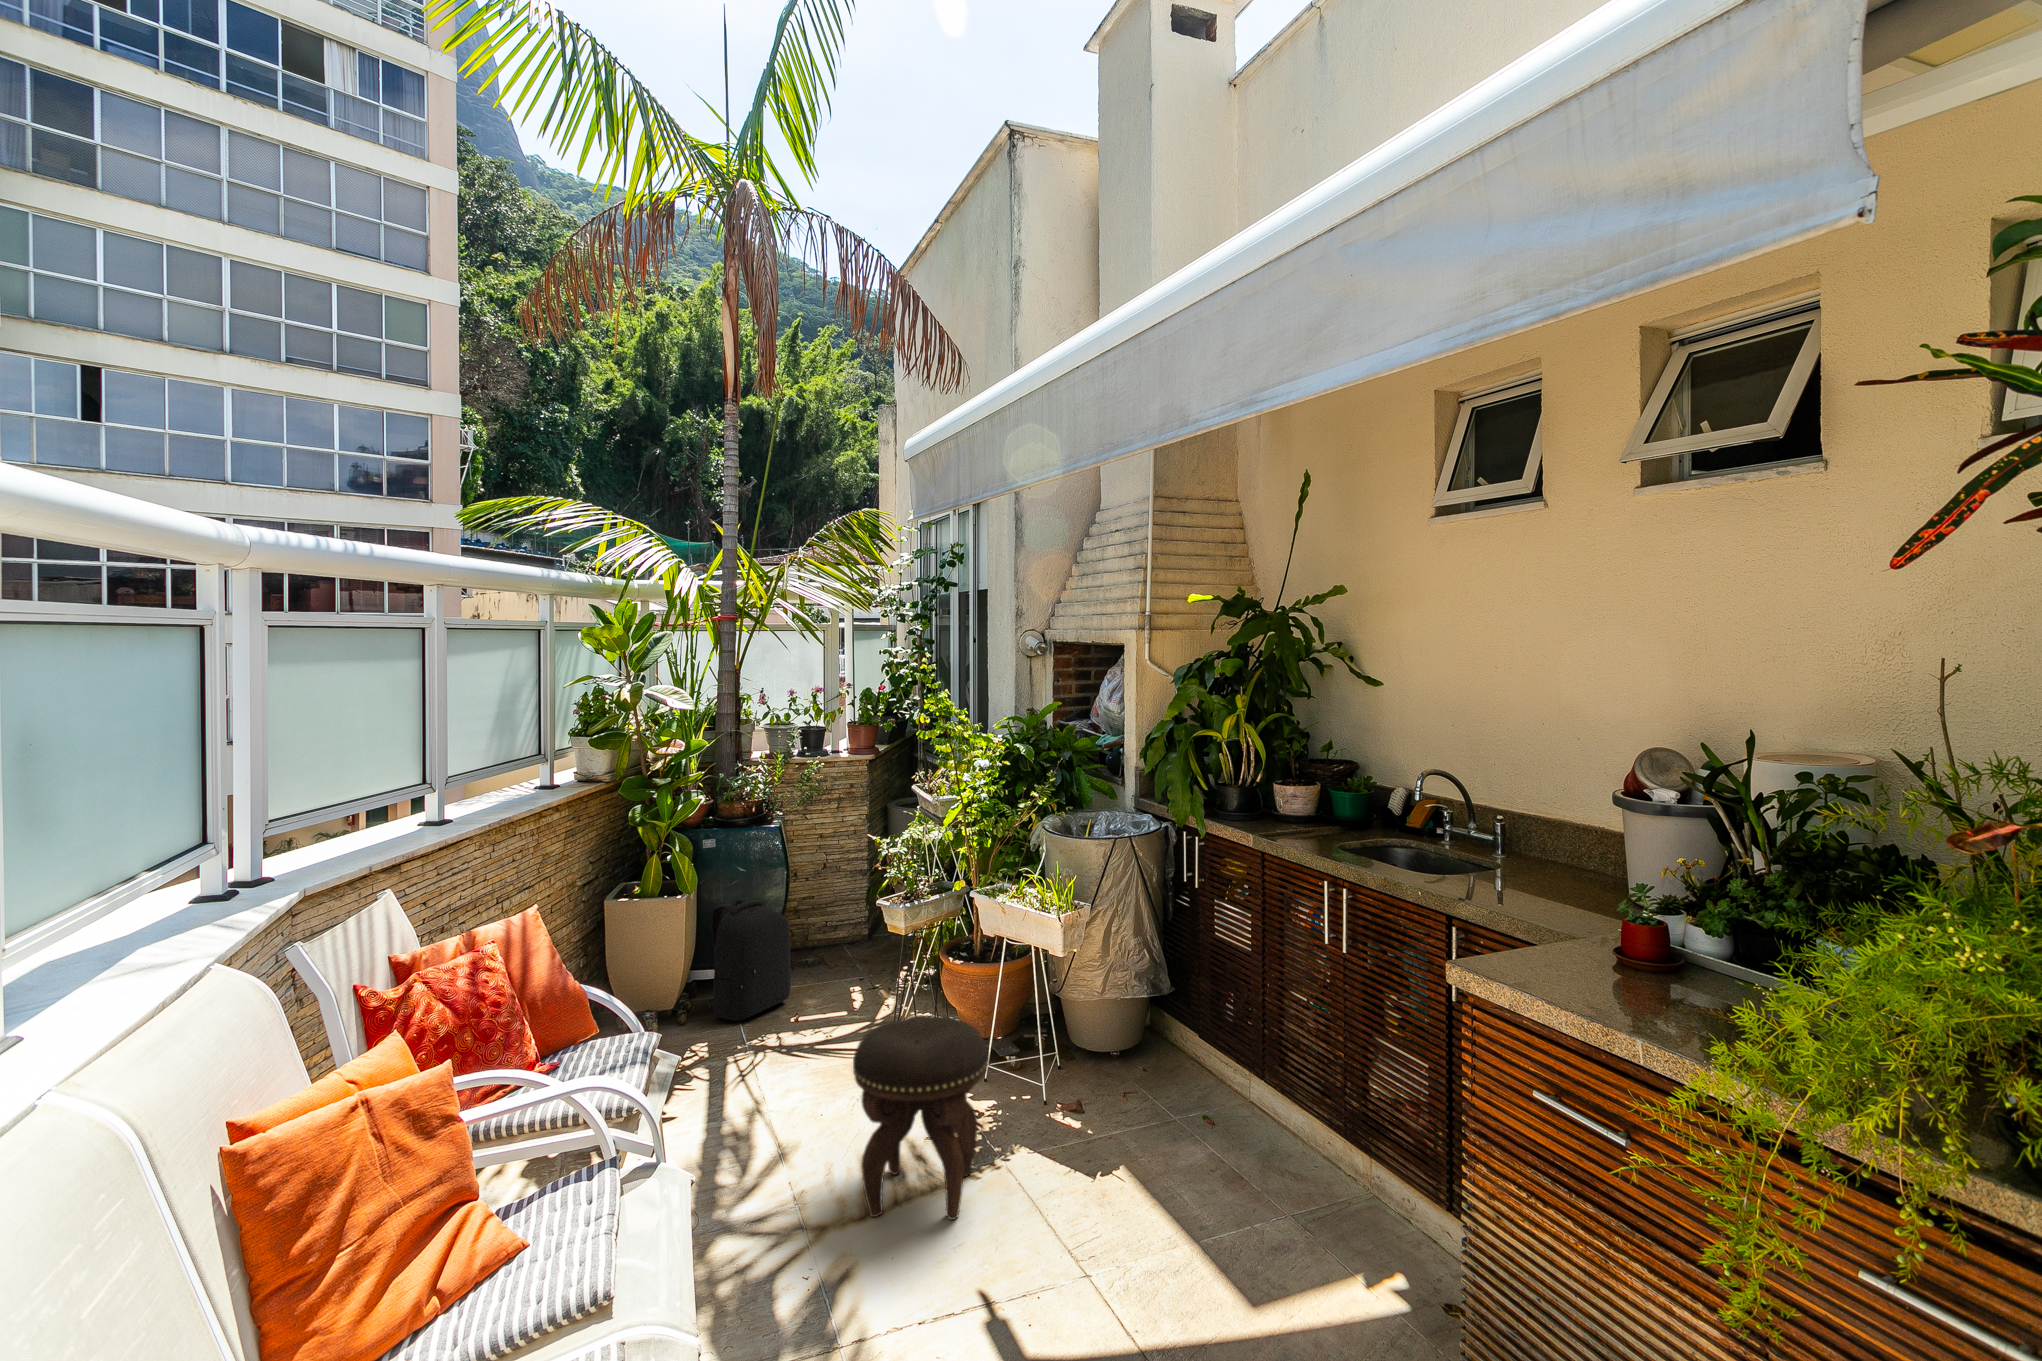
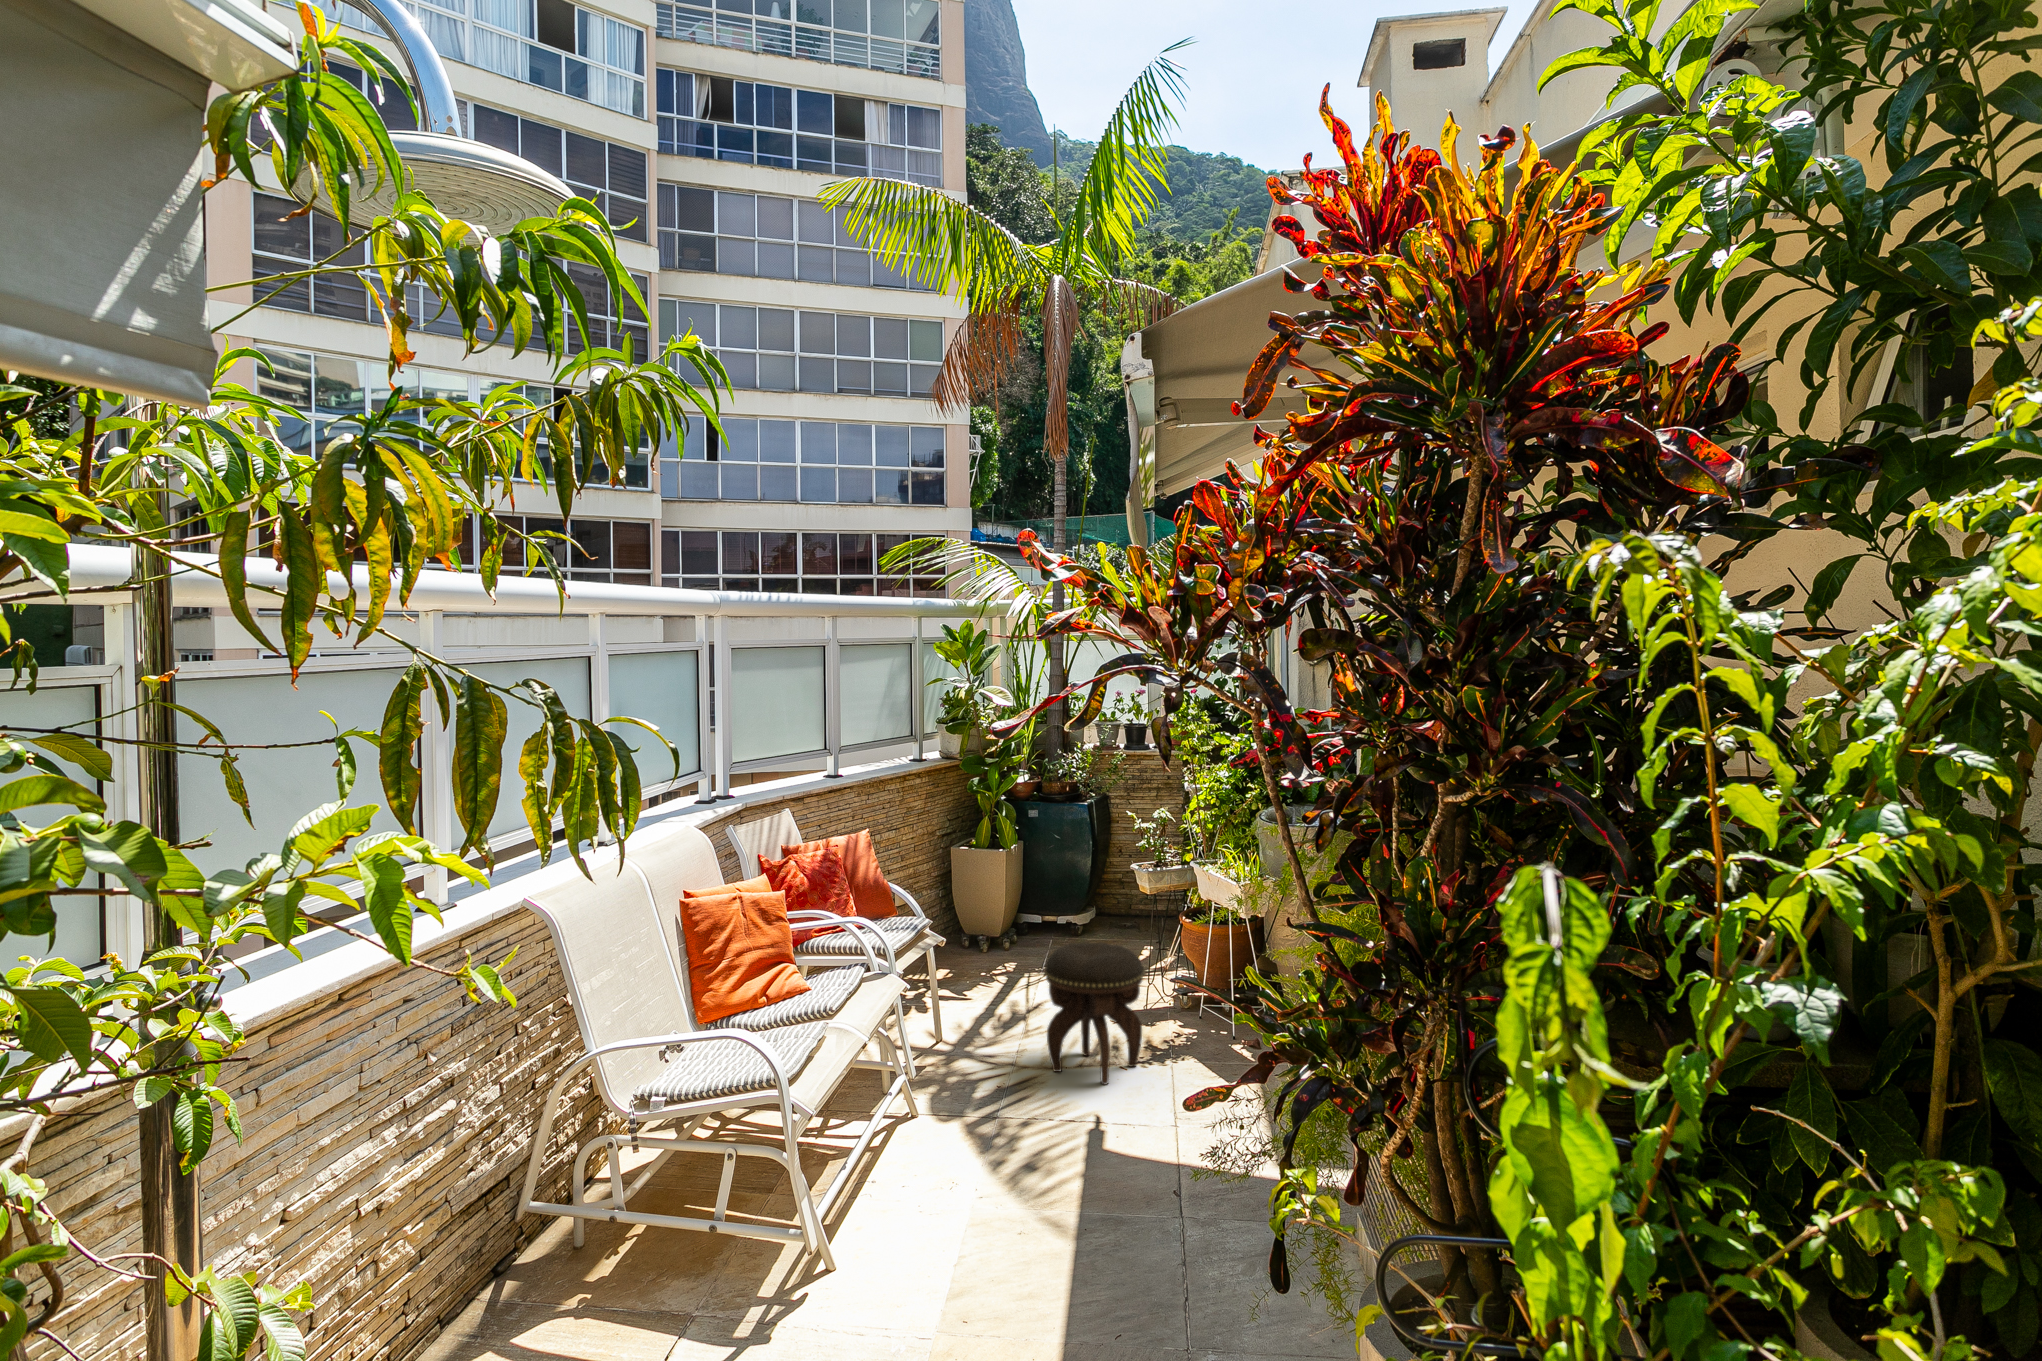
backpack: present [703,898,791,1021] -> none [1028,859,1092,954]

